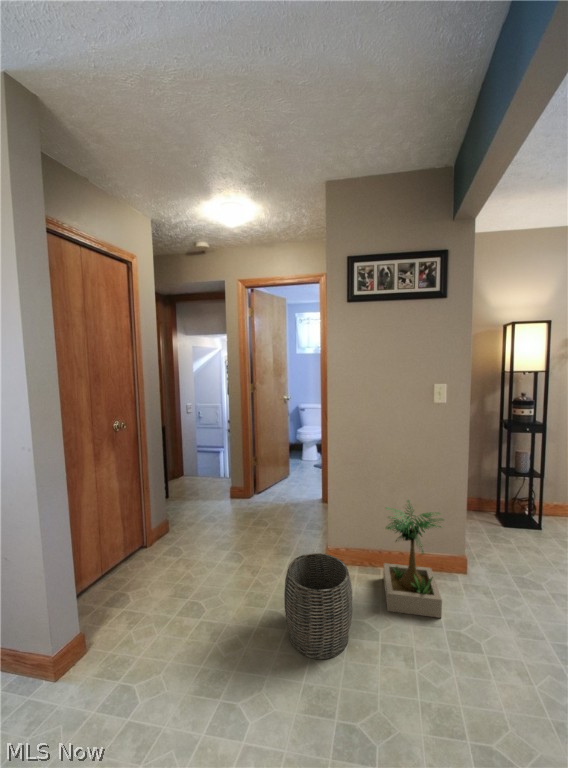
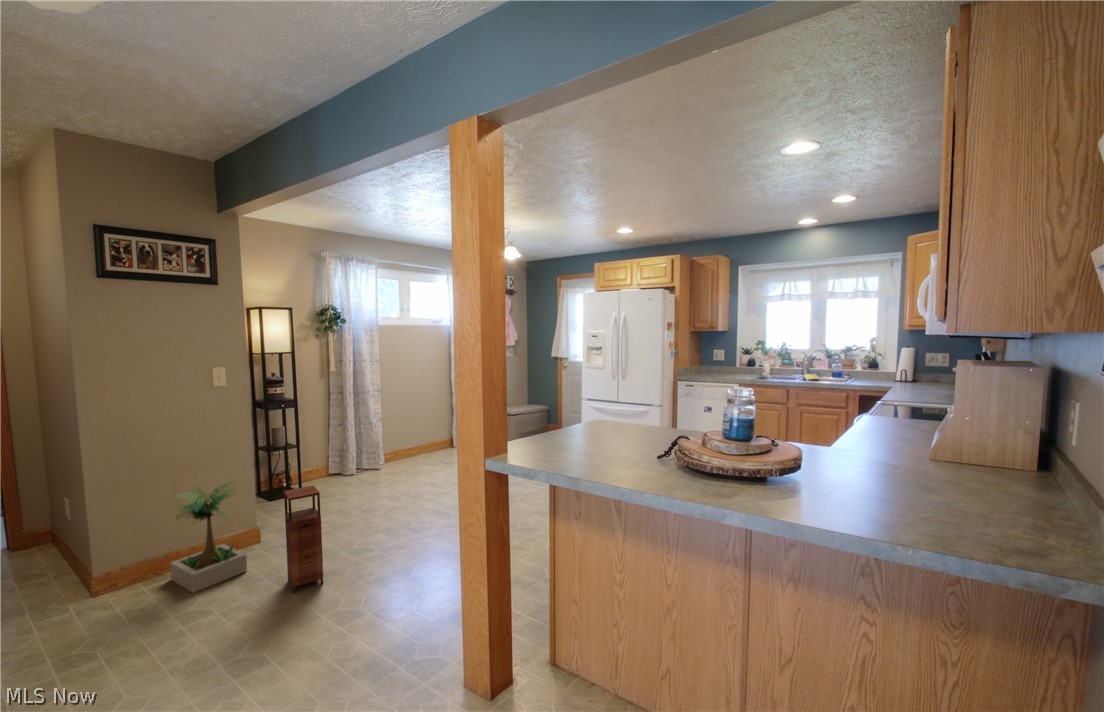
woven basket: present [284,553,353,659] -> none [72,556,171,665]
storage cabinet: none [471,562,523,729] -> present [284,485,323,593]

